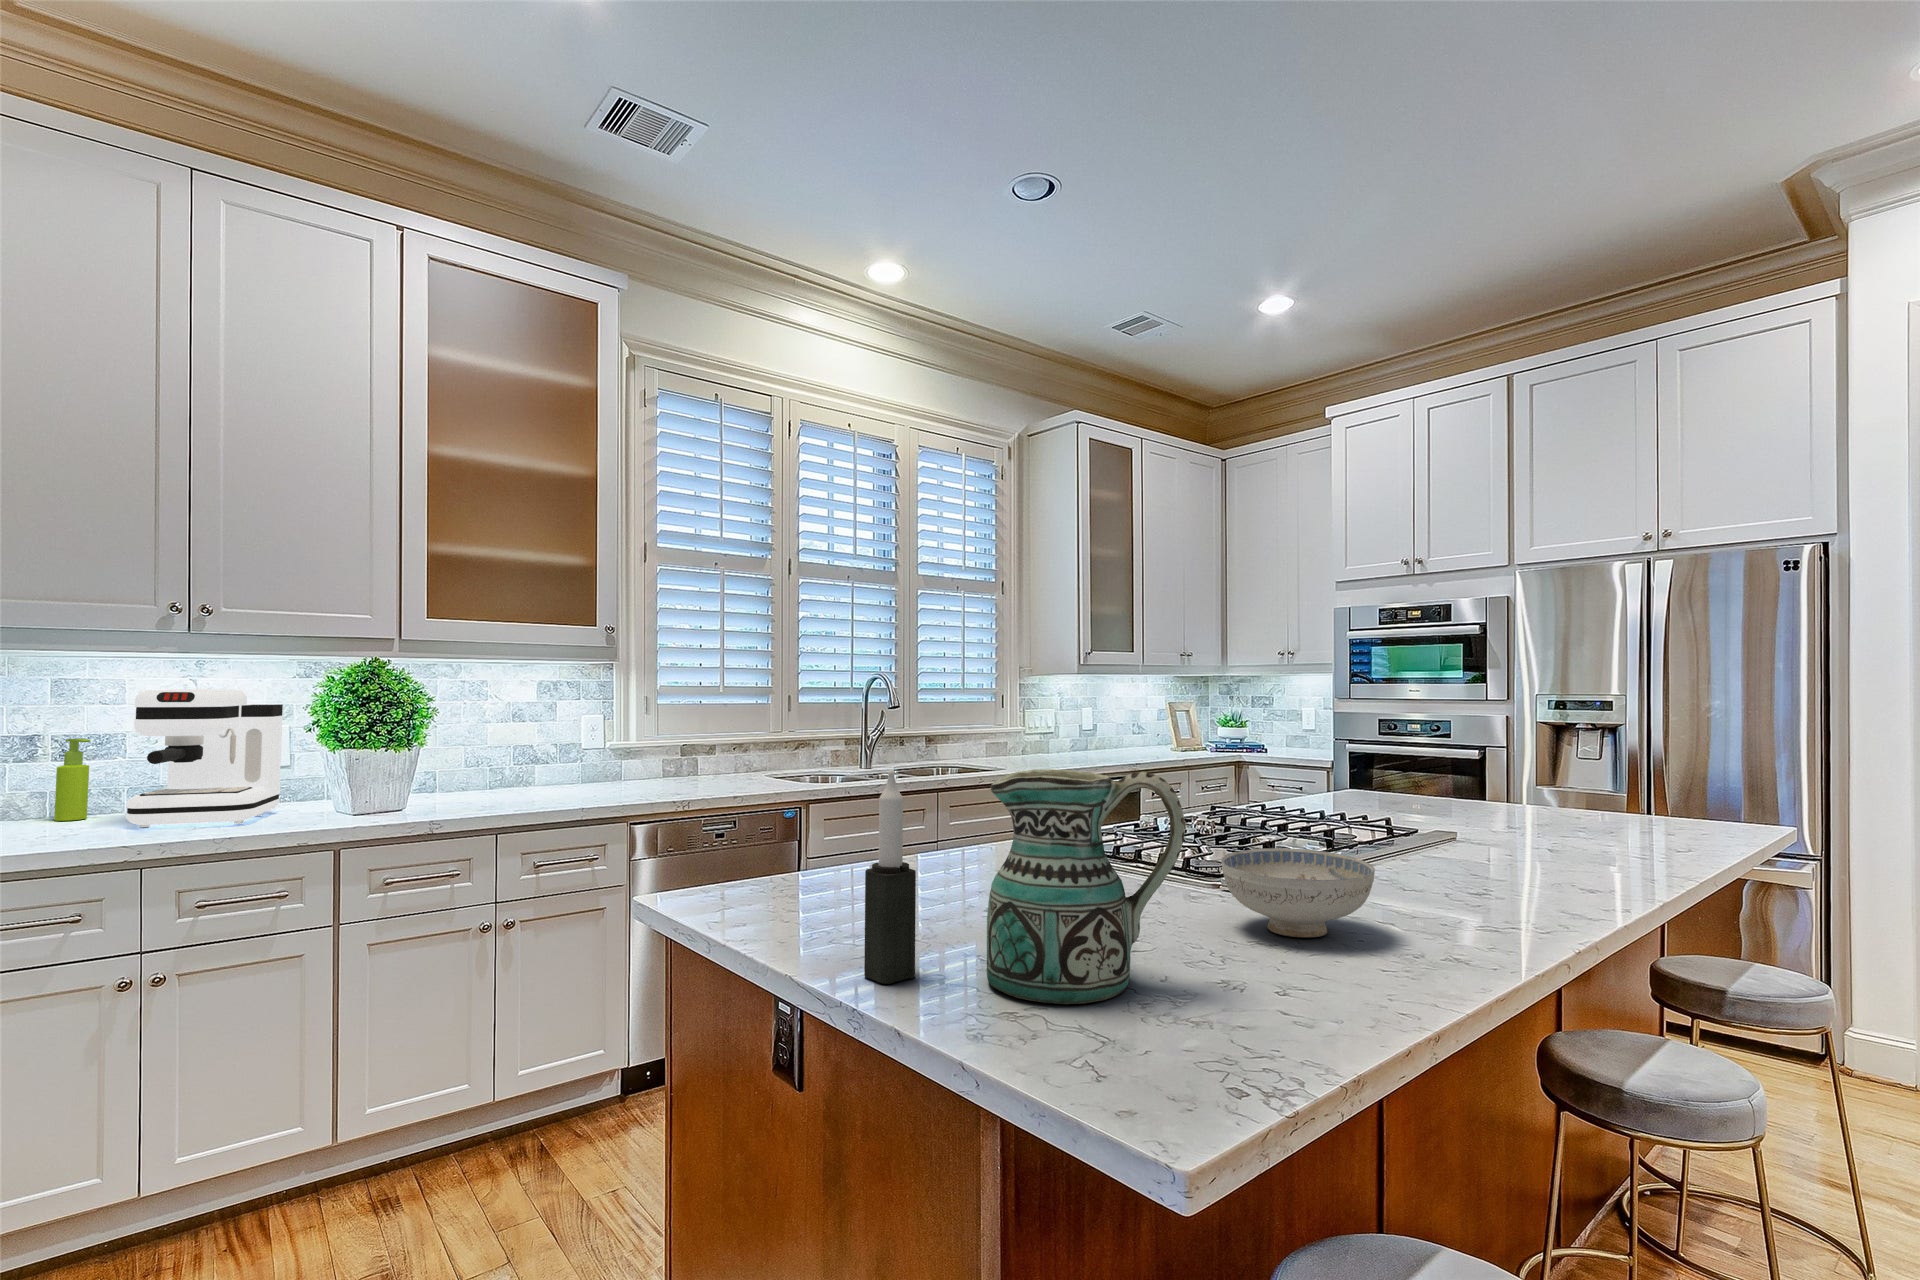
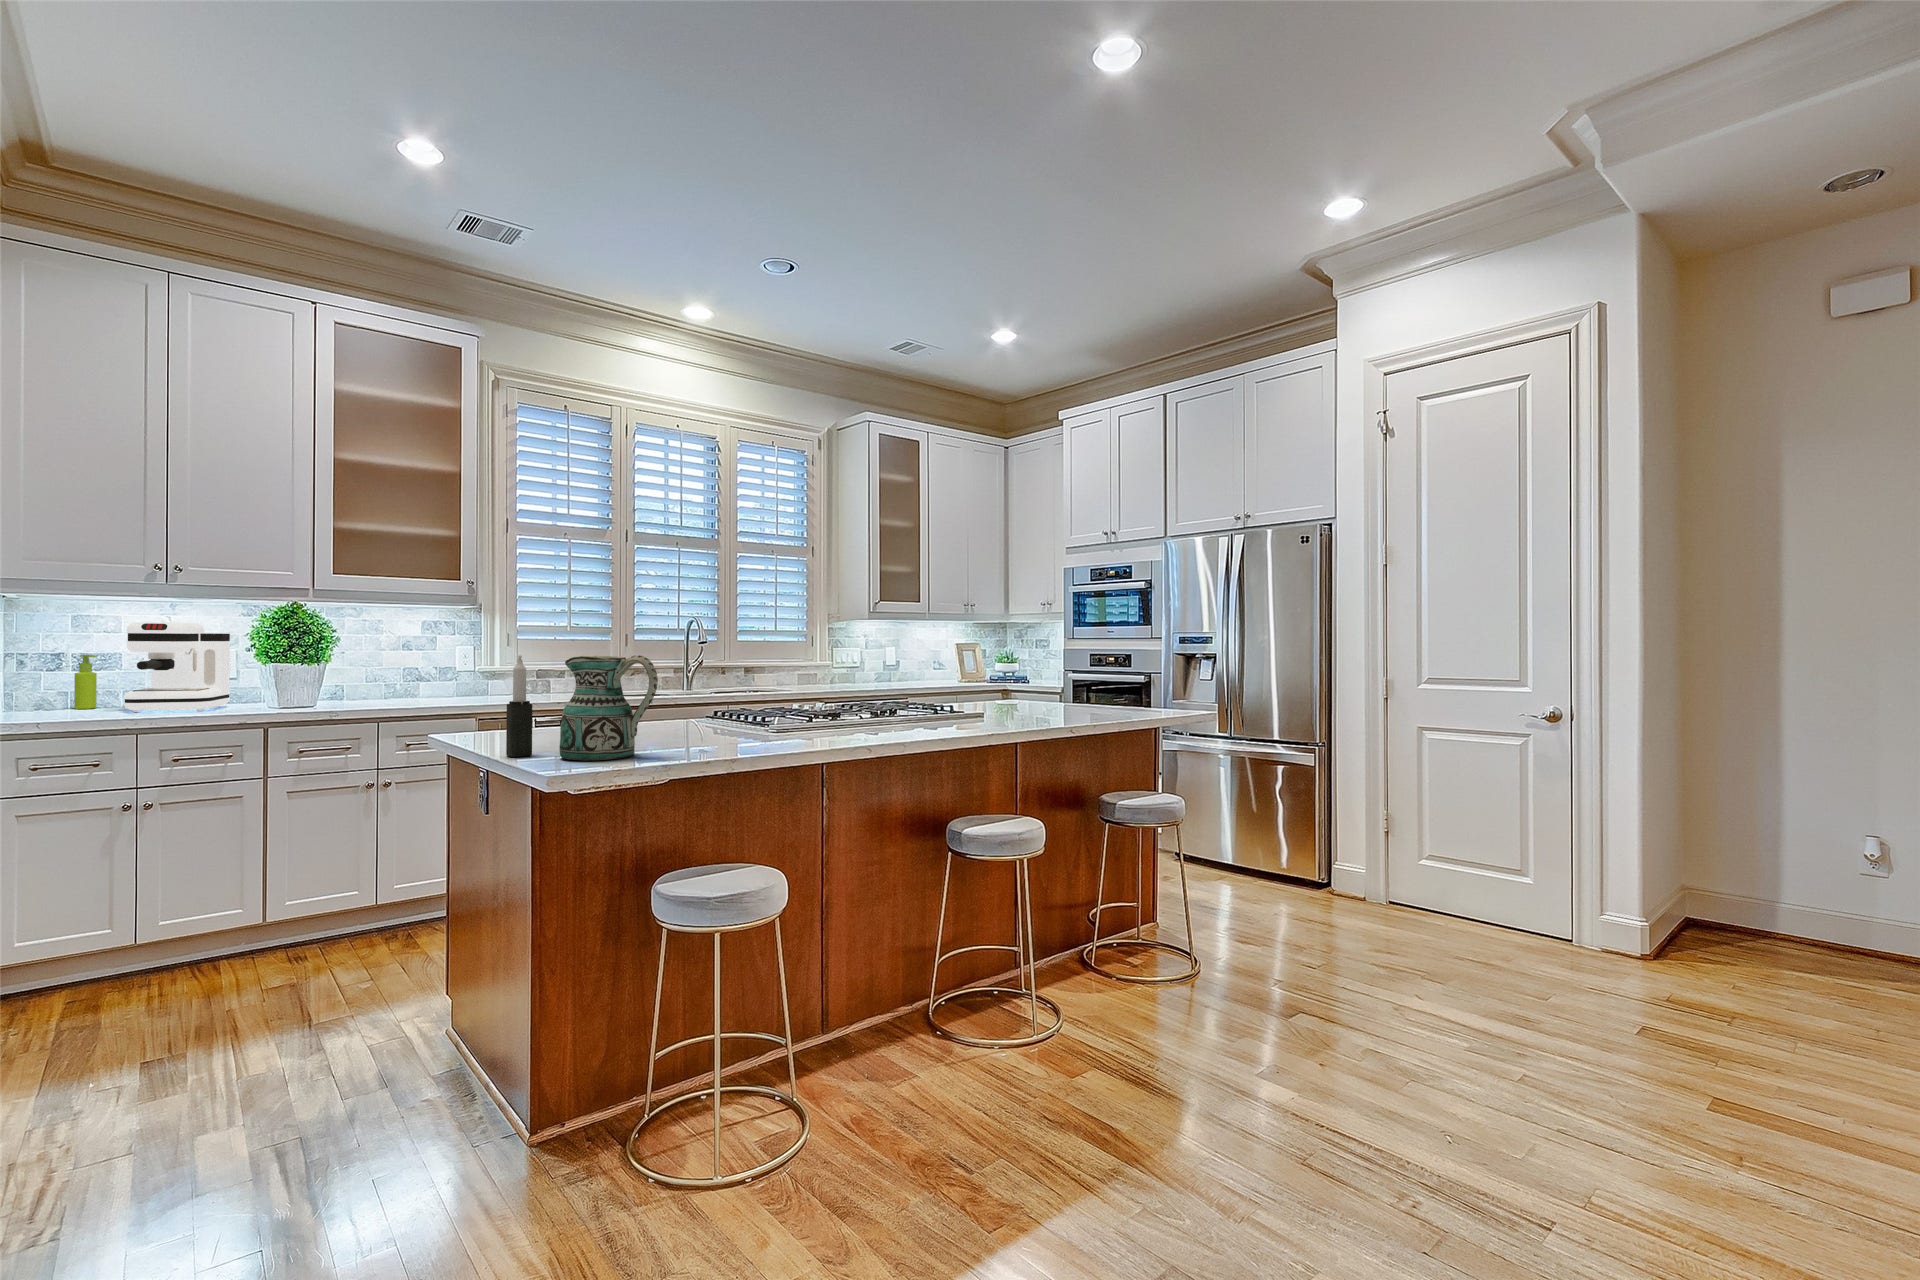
ceramic bowl: present [1221,848,1375,937] -> none [724,705,800,746]

